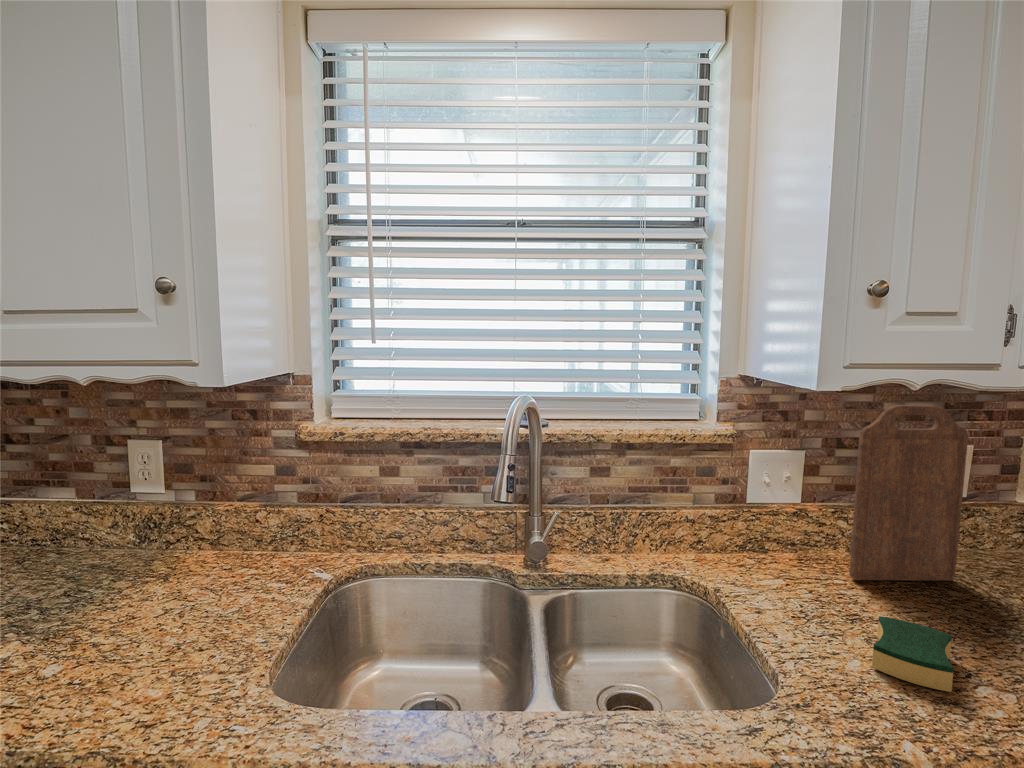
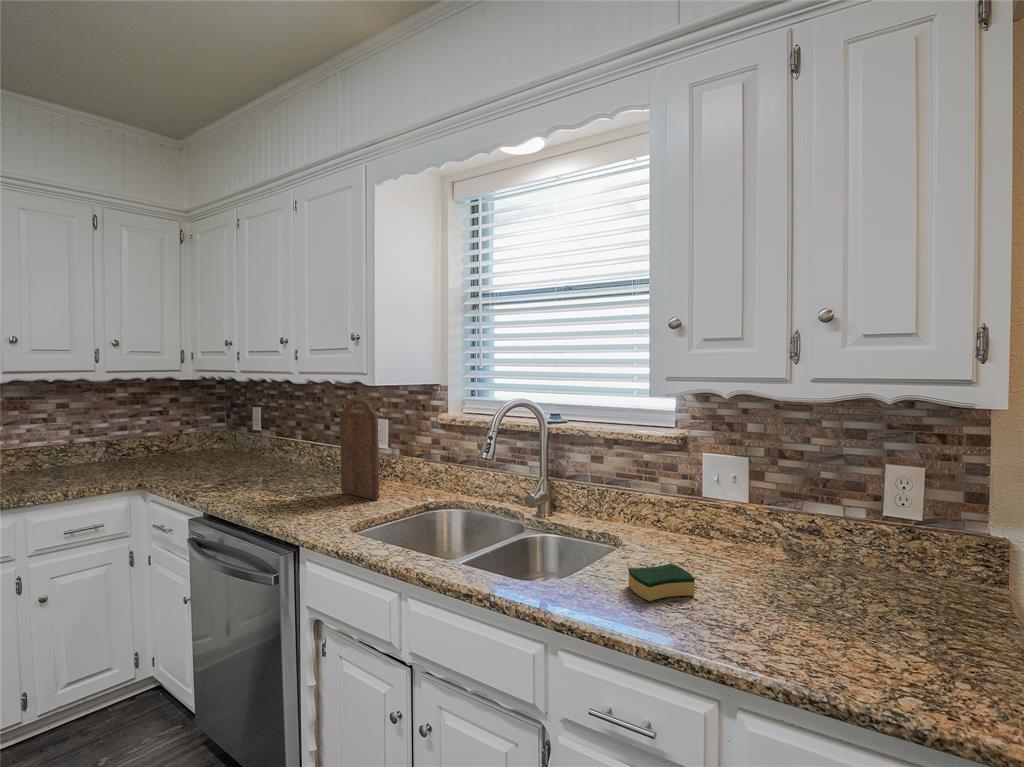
cutting board: present [849,405,968,581] -> present [340,400,379,500]

